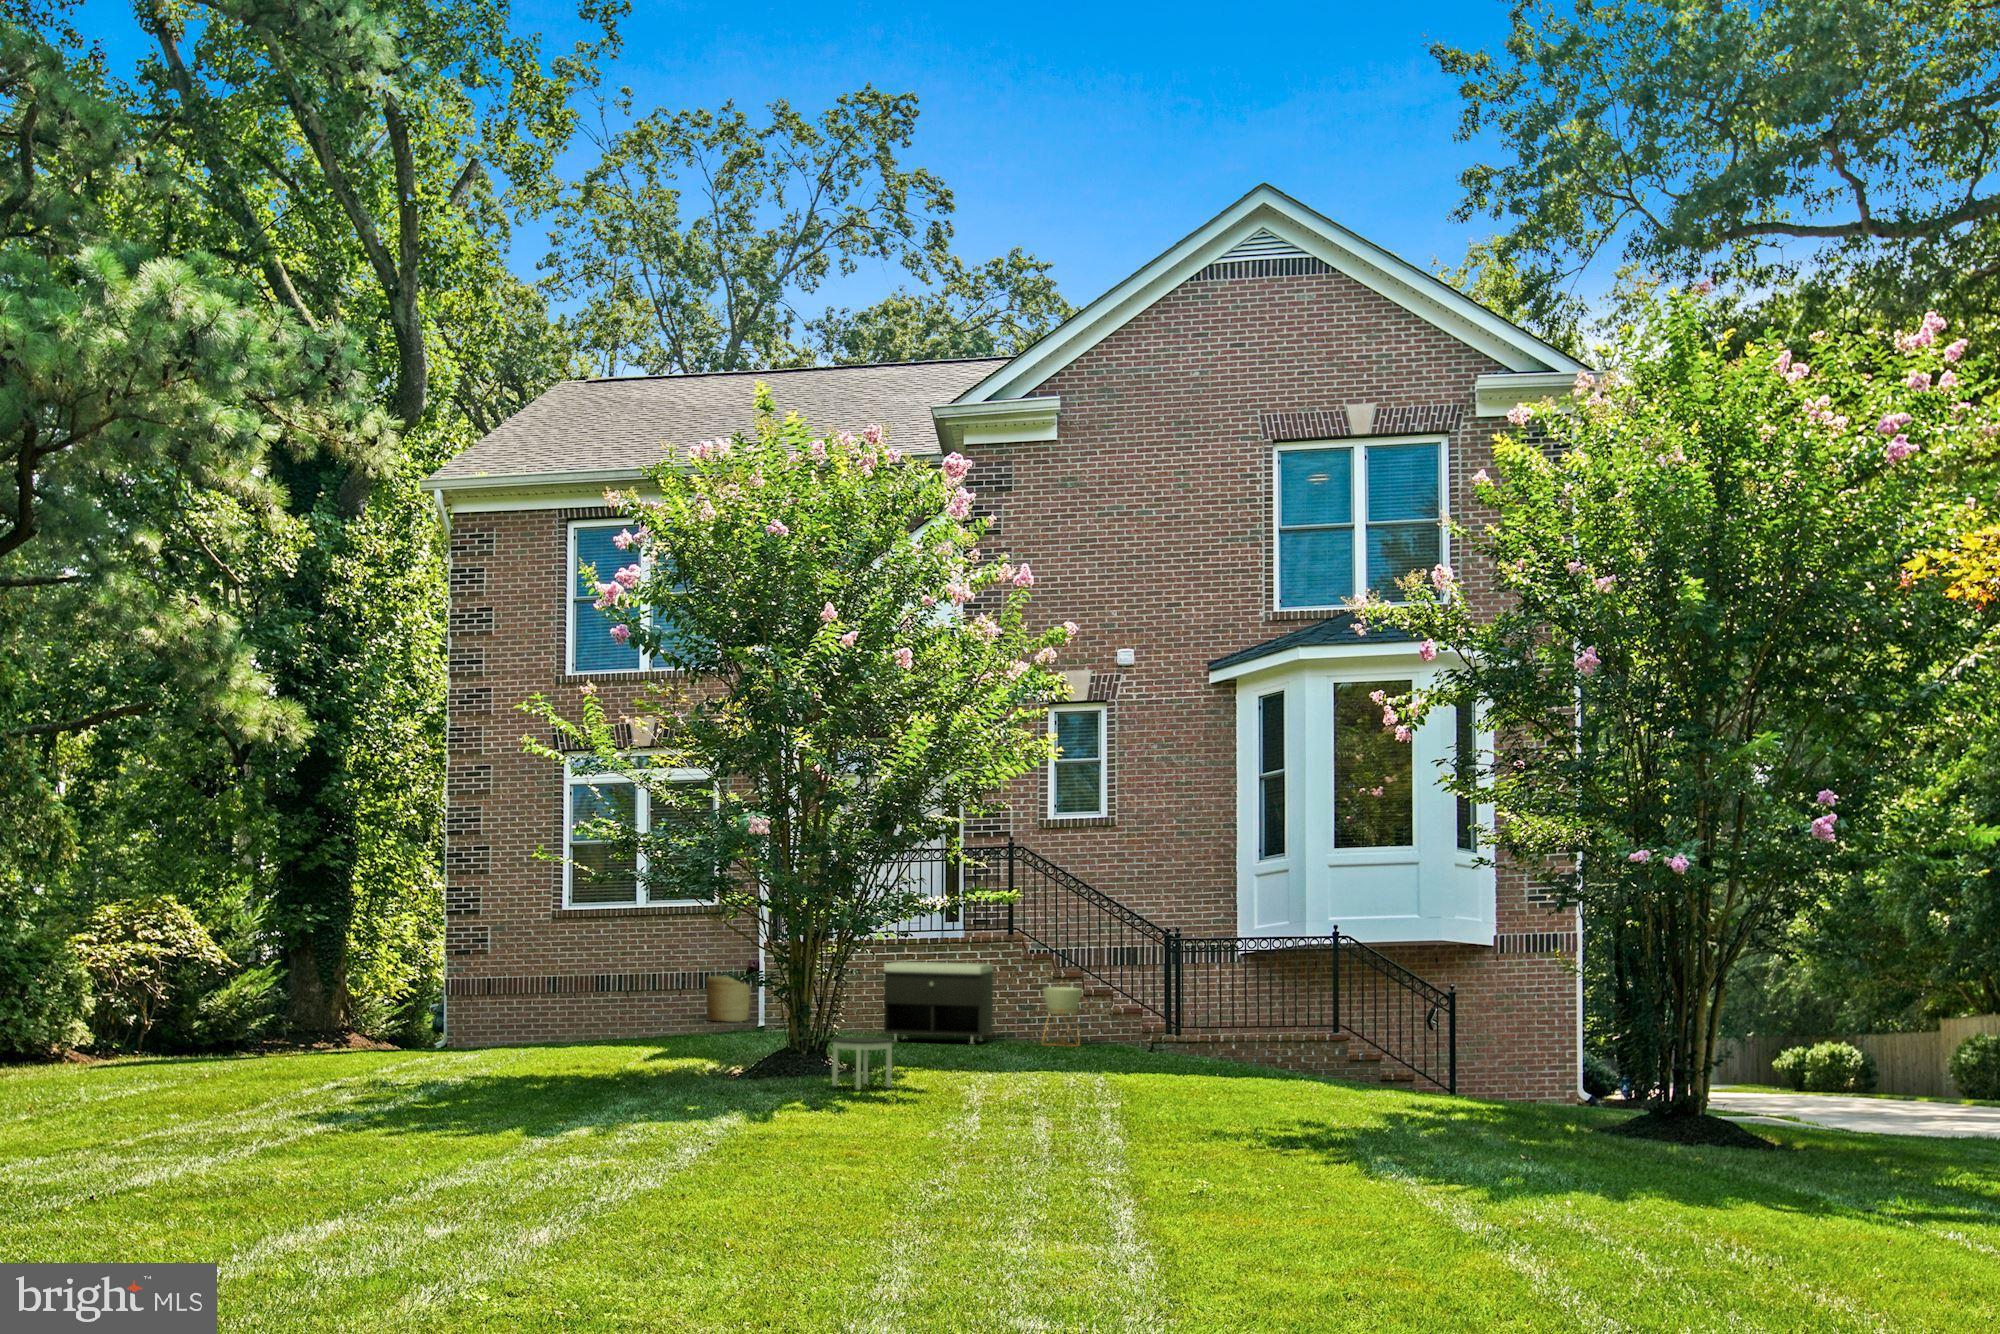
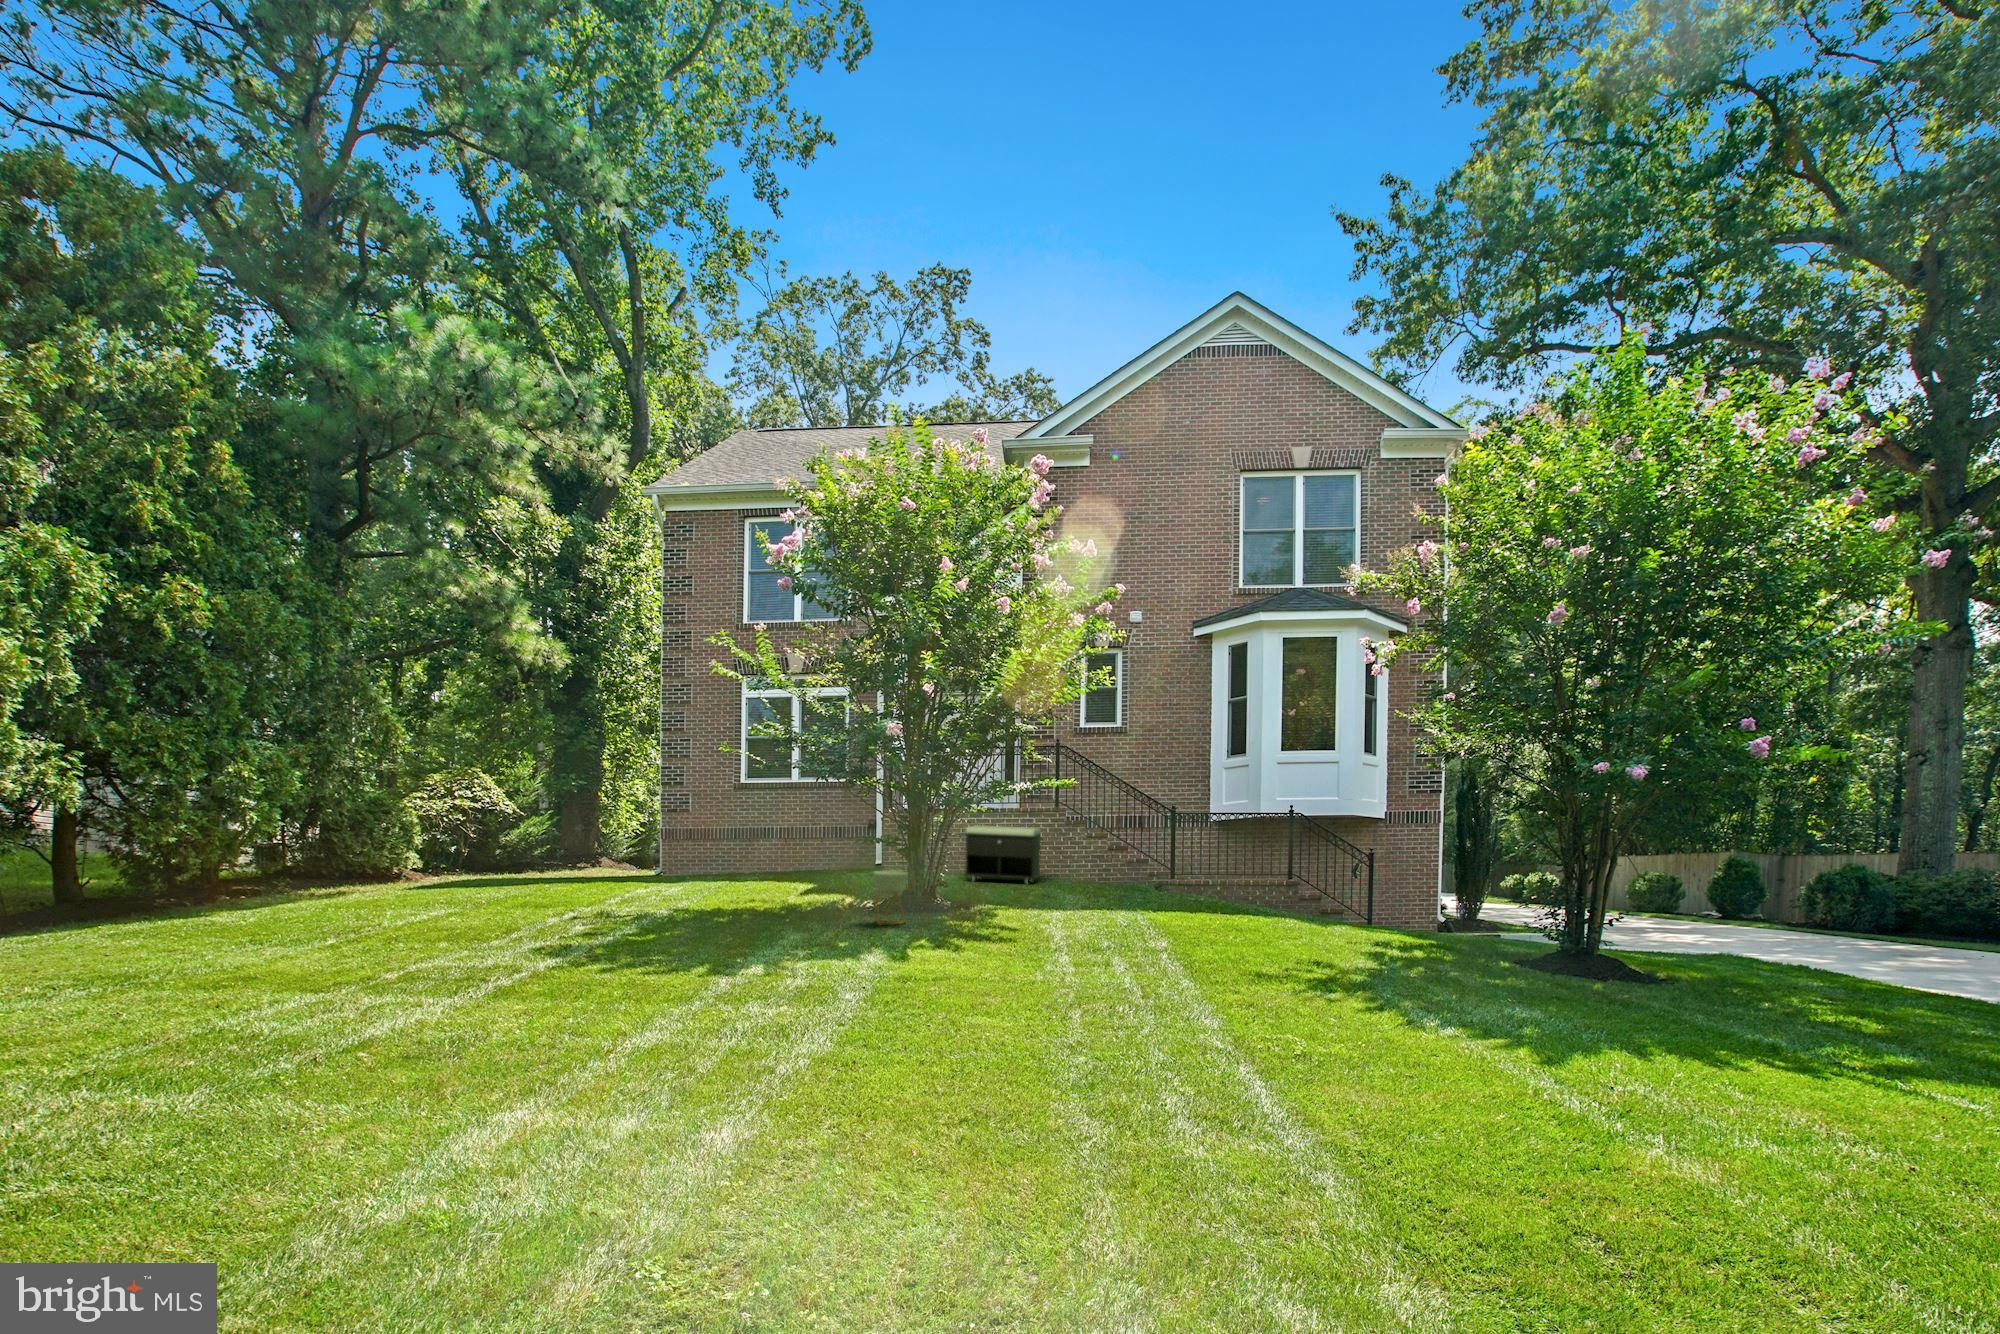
woven basket: present [706,976,750,1022] -> none [840,831,871,863]
planter: present [1042,987,1082,1047] -> present [873,871,907,925]
round table: present [832,1037,893,1090] -> none [939,886,983,926]

